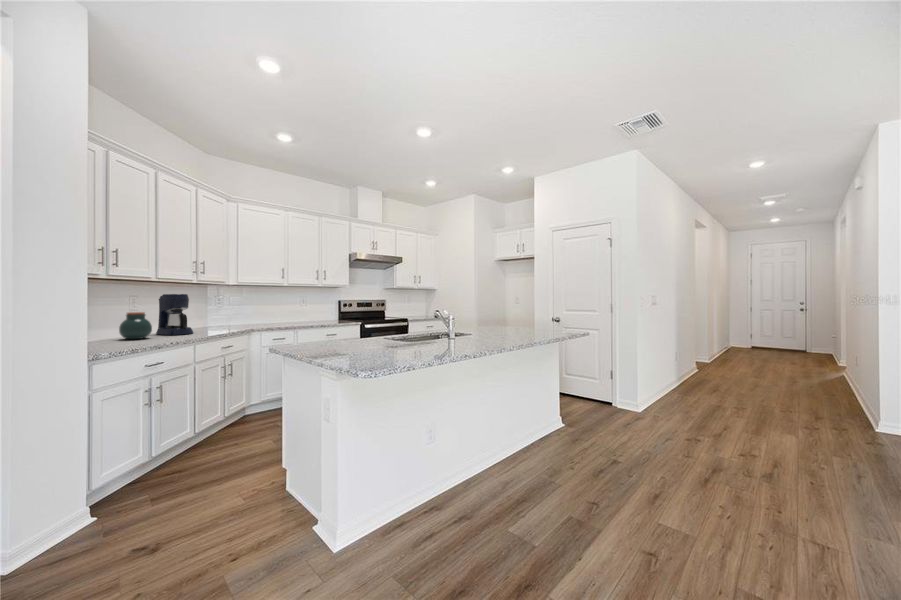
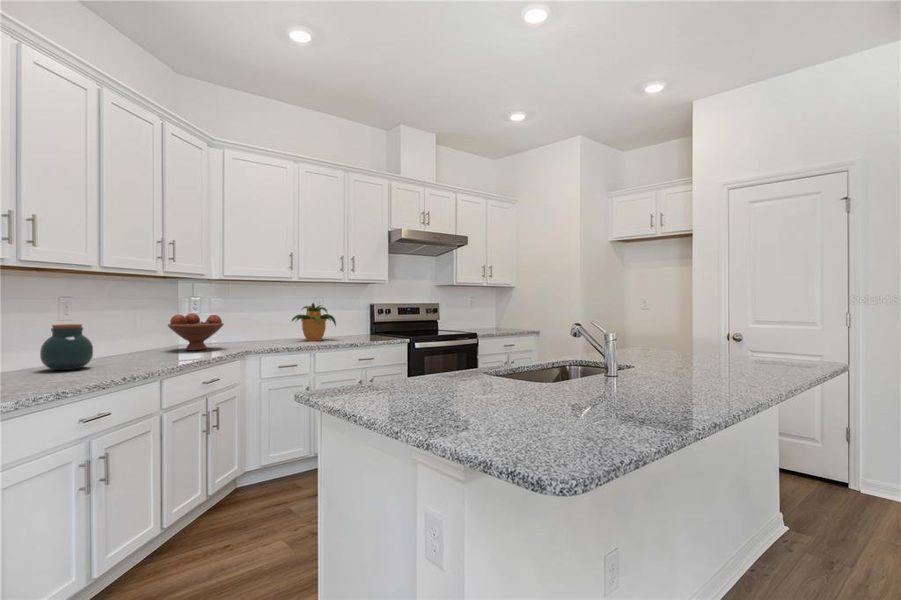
coffee maker: present [156,294,193,335] -> none [101,294,160,362]
potted plant: none [282,300,312,324] -> present [292,303,336,341]
fruit bowl: none [199,306,236,329] -> present [168,313,223,350]

